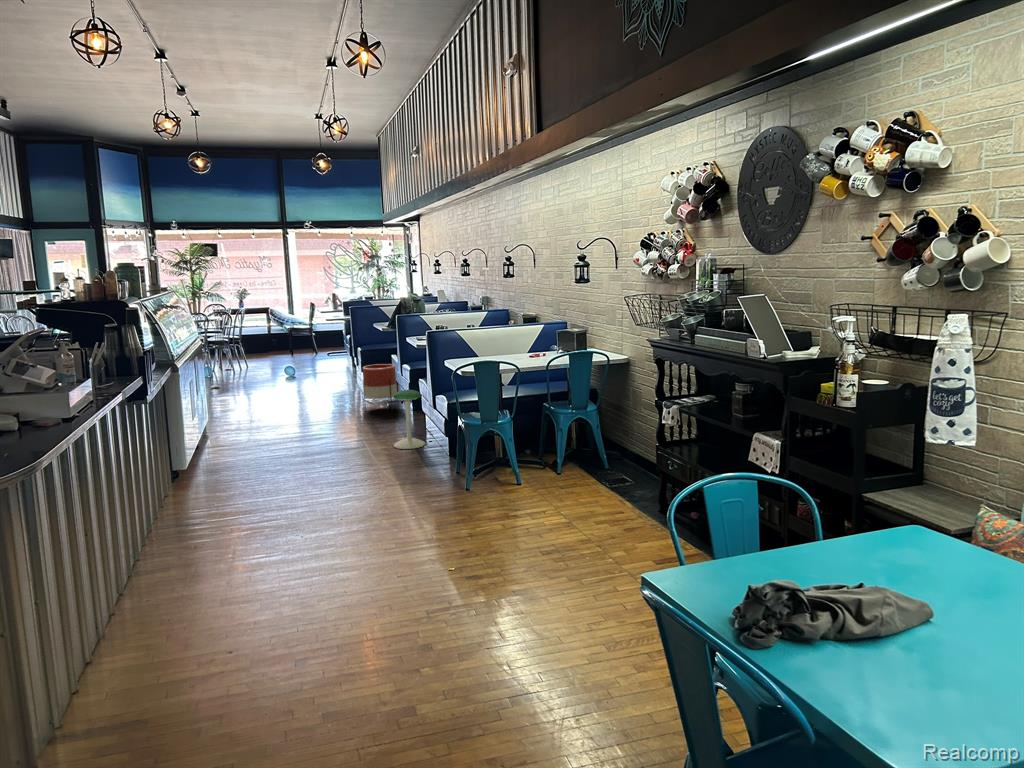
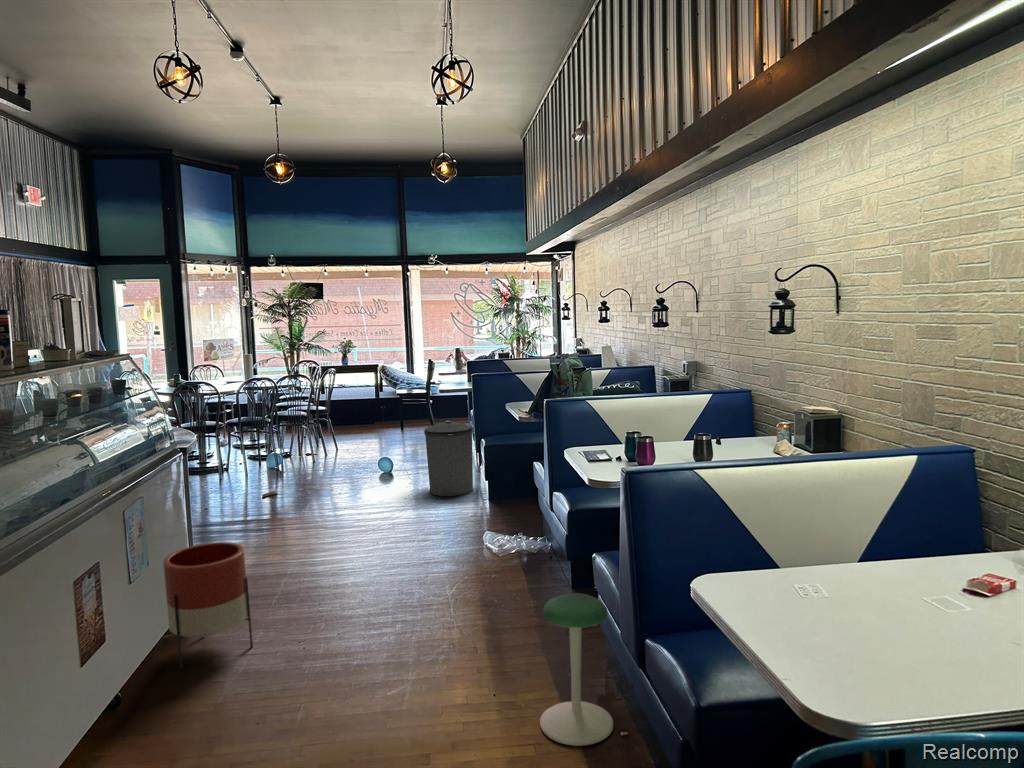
trash can: none [318,339,352,387] -> present [424,421,473,496]
planter: present [363,364,397,410] -> present [163,542,253,669]

